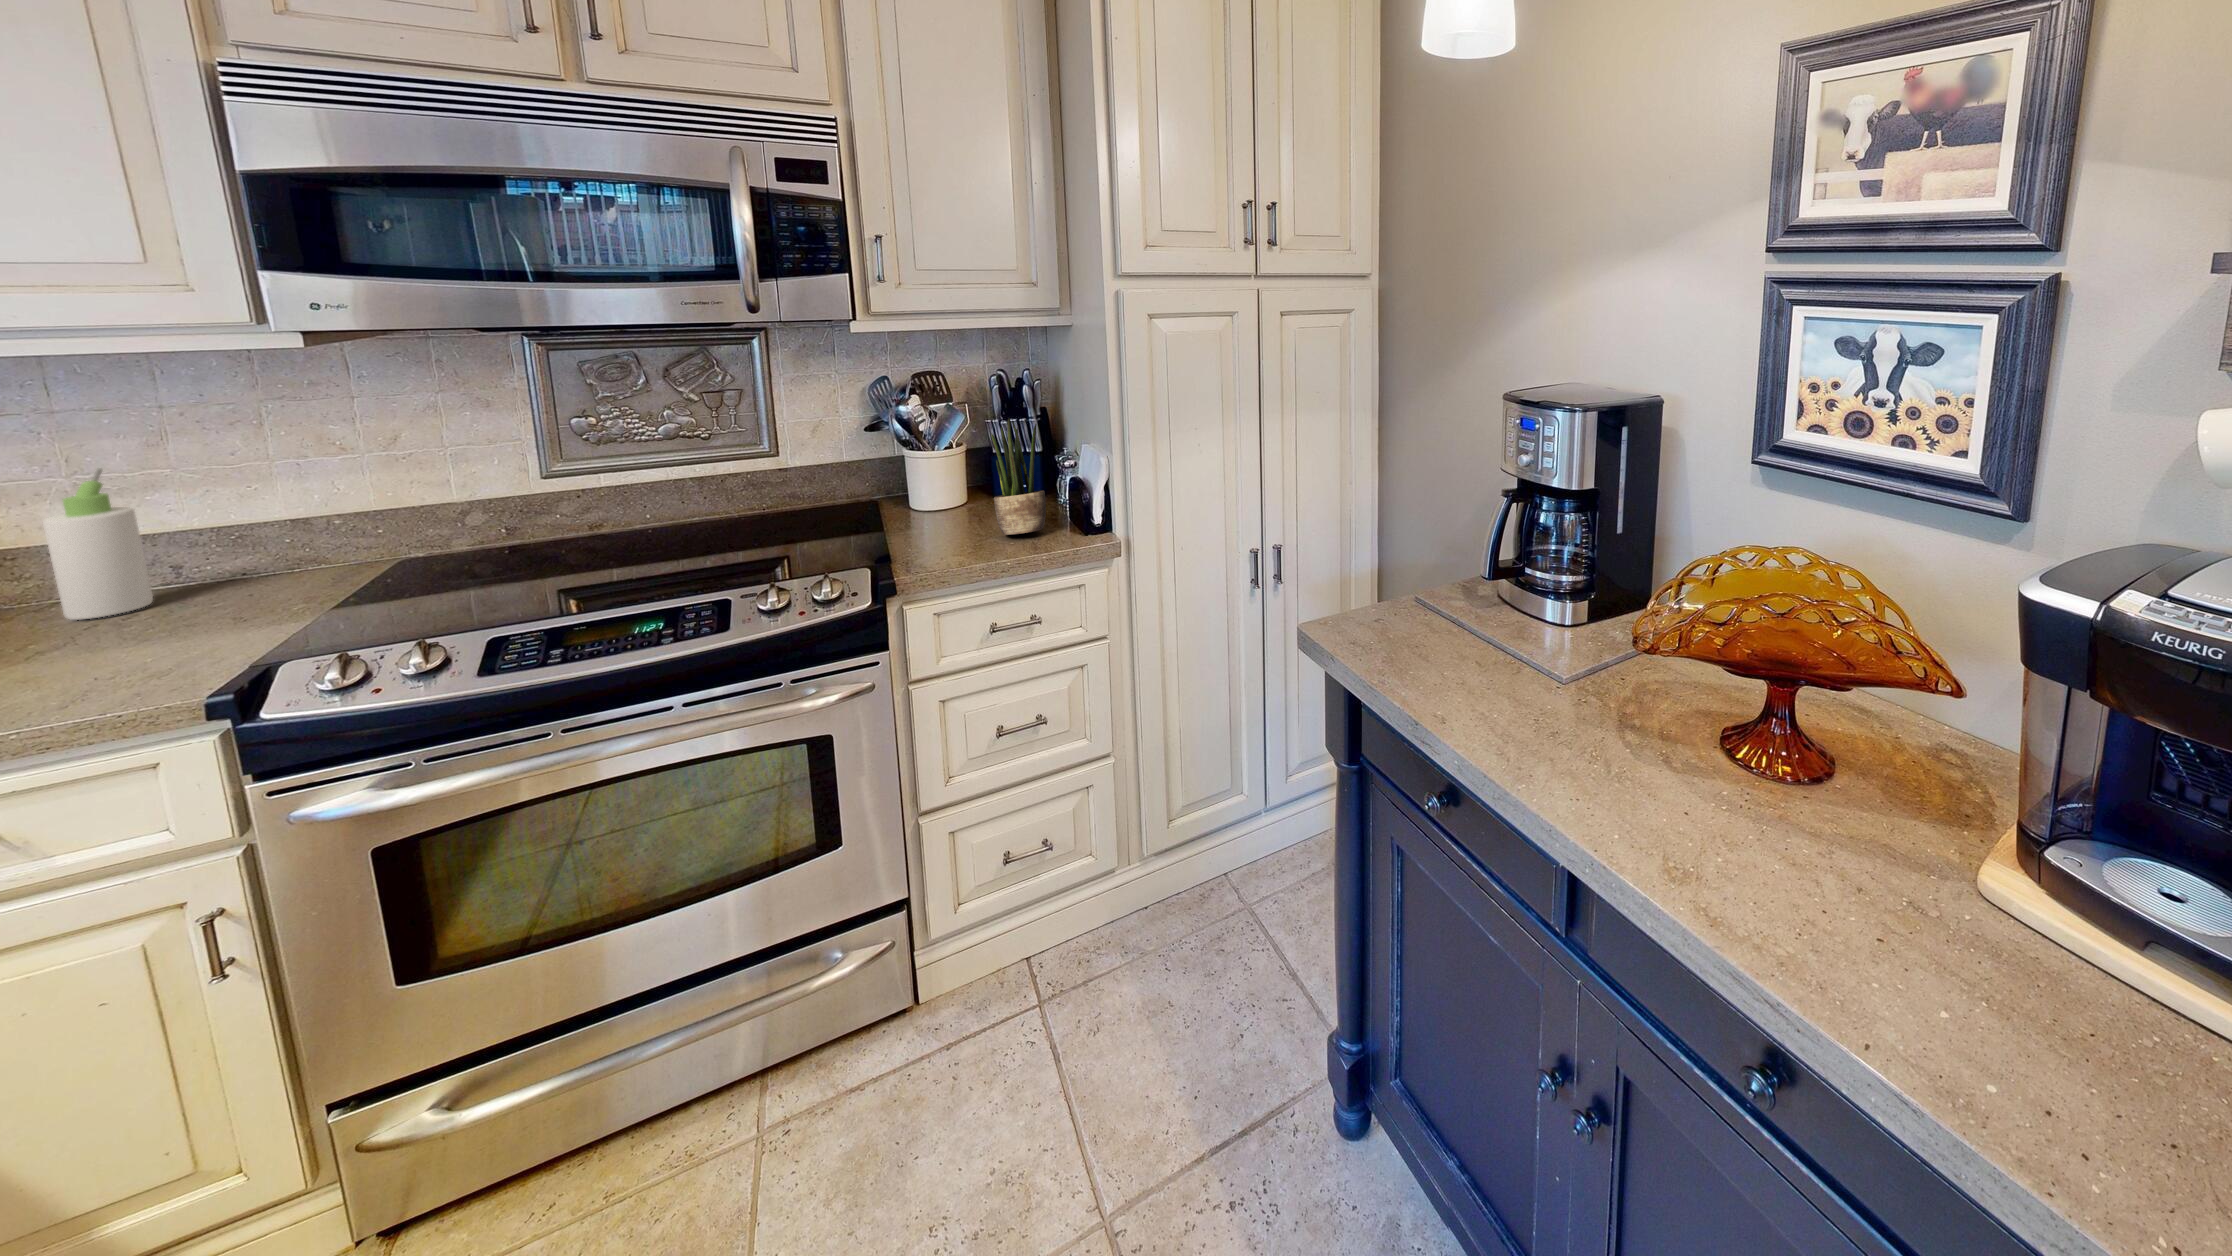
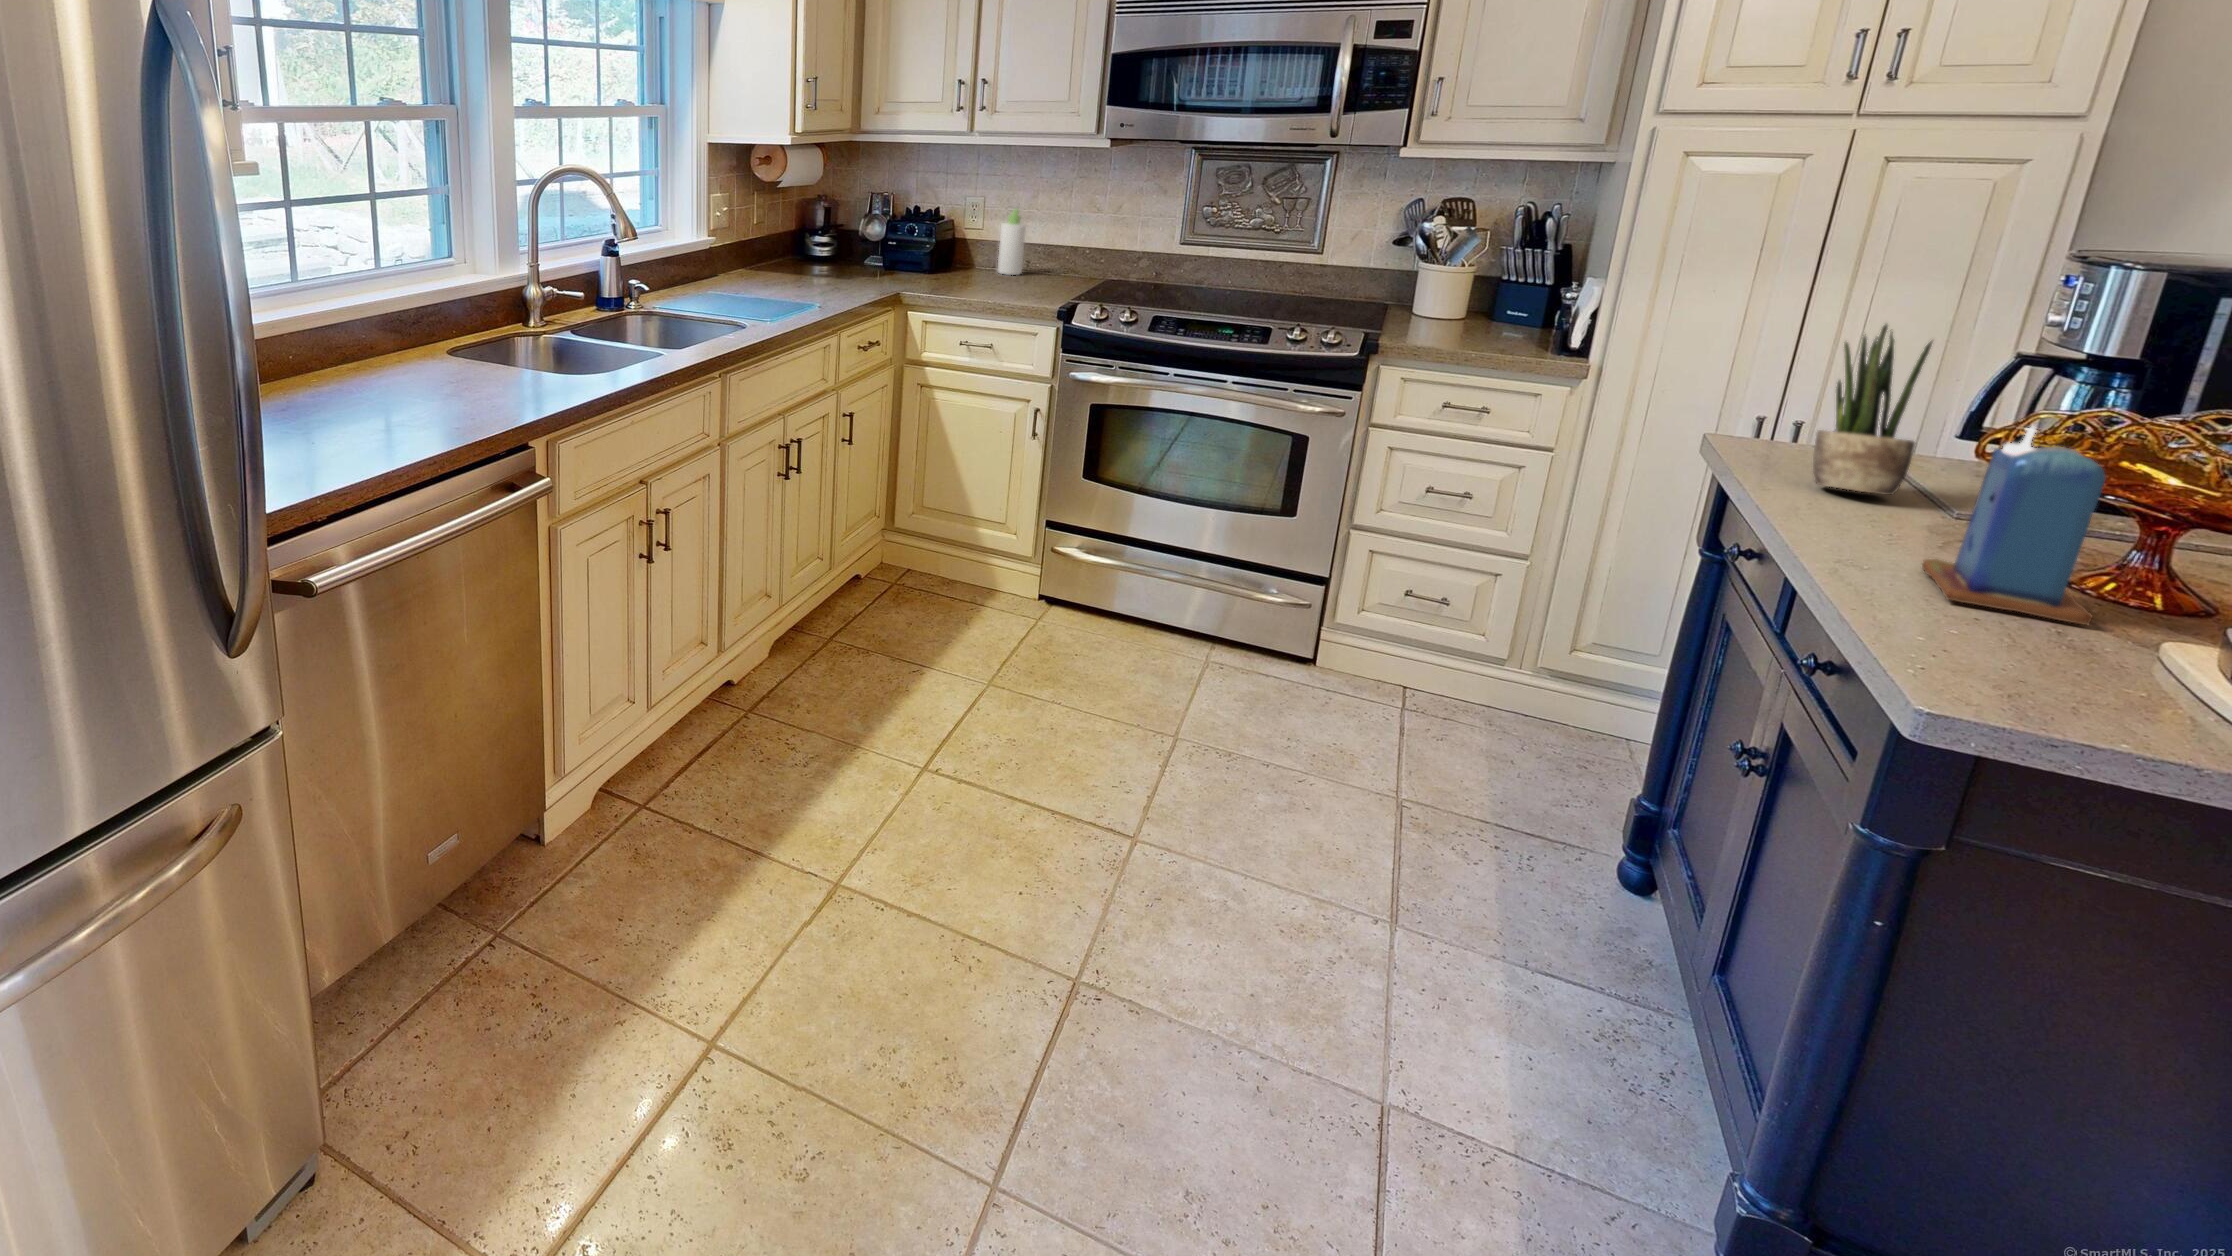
potted plant: present [991,418,1046,535] -> present [1813,325,1932,495]
candle: none [1740,650,1937,930] -> present [1922,426,2106,625]

